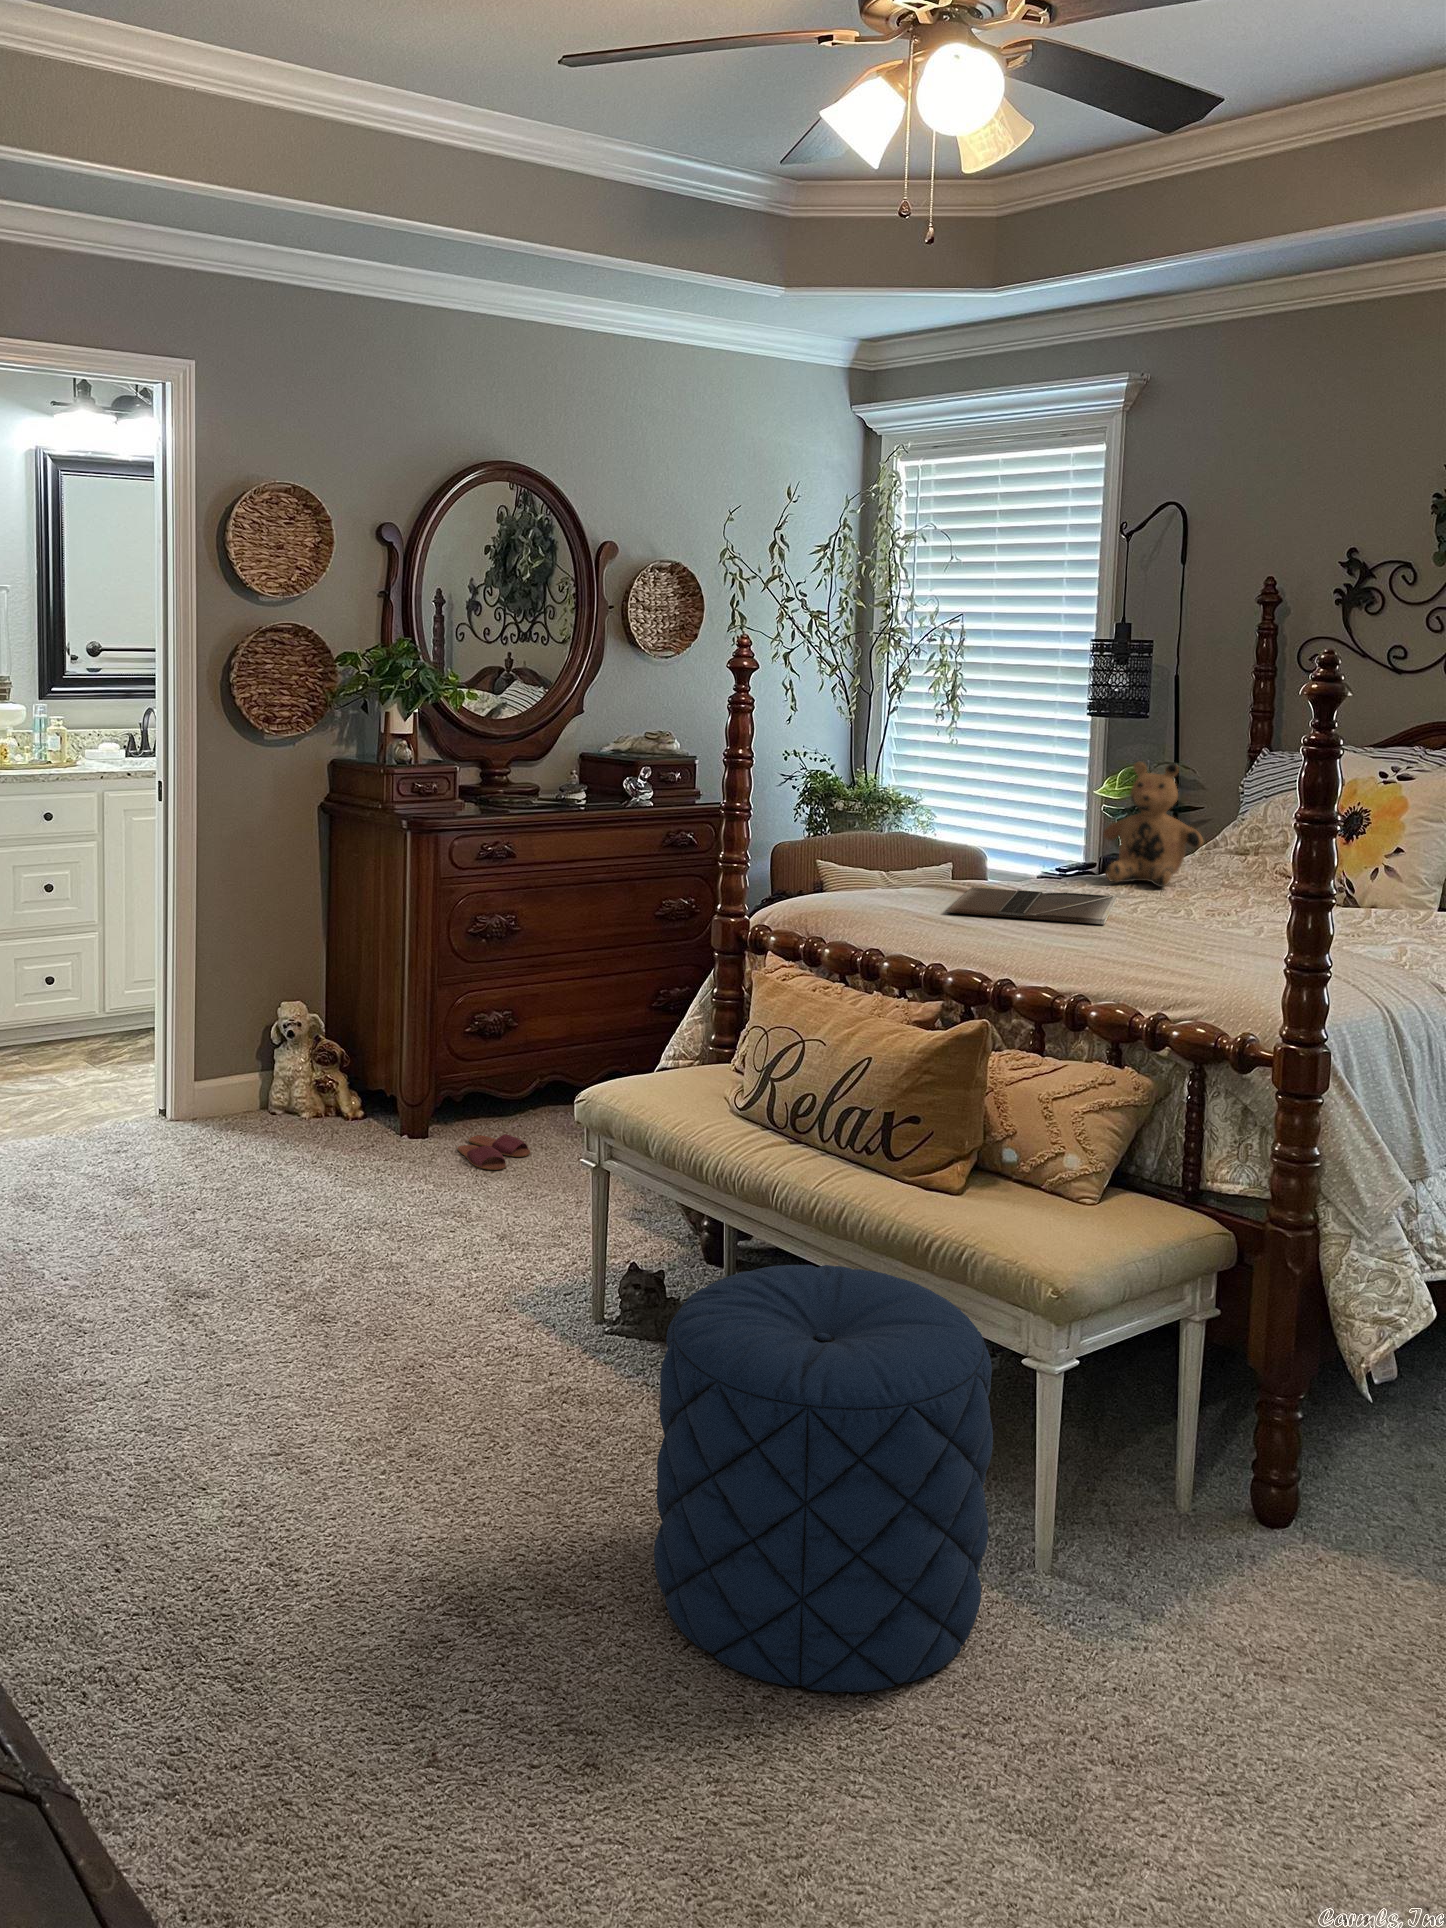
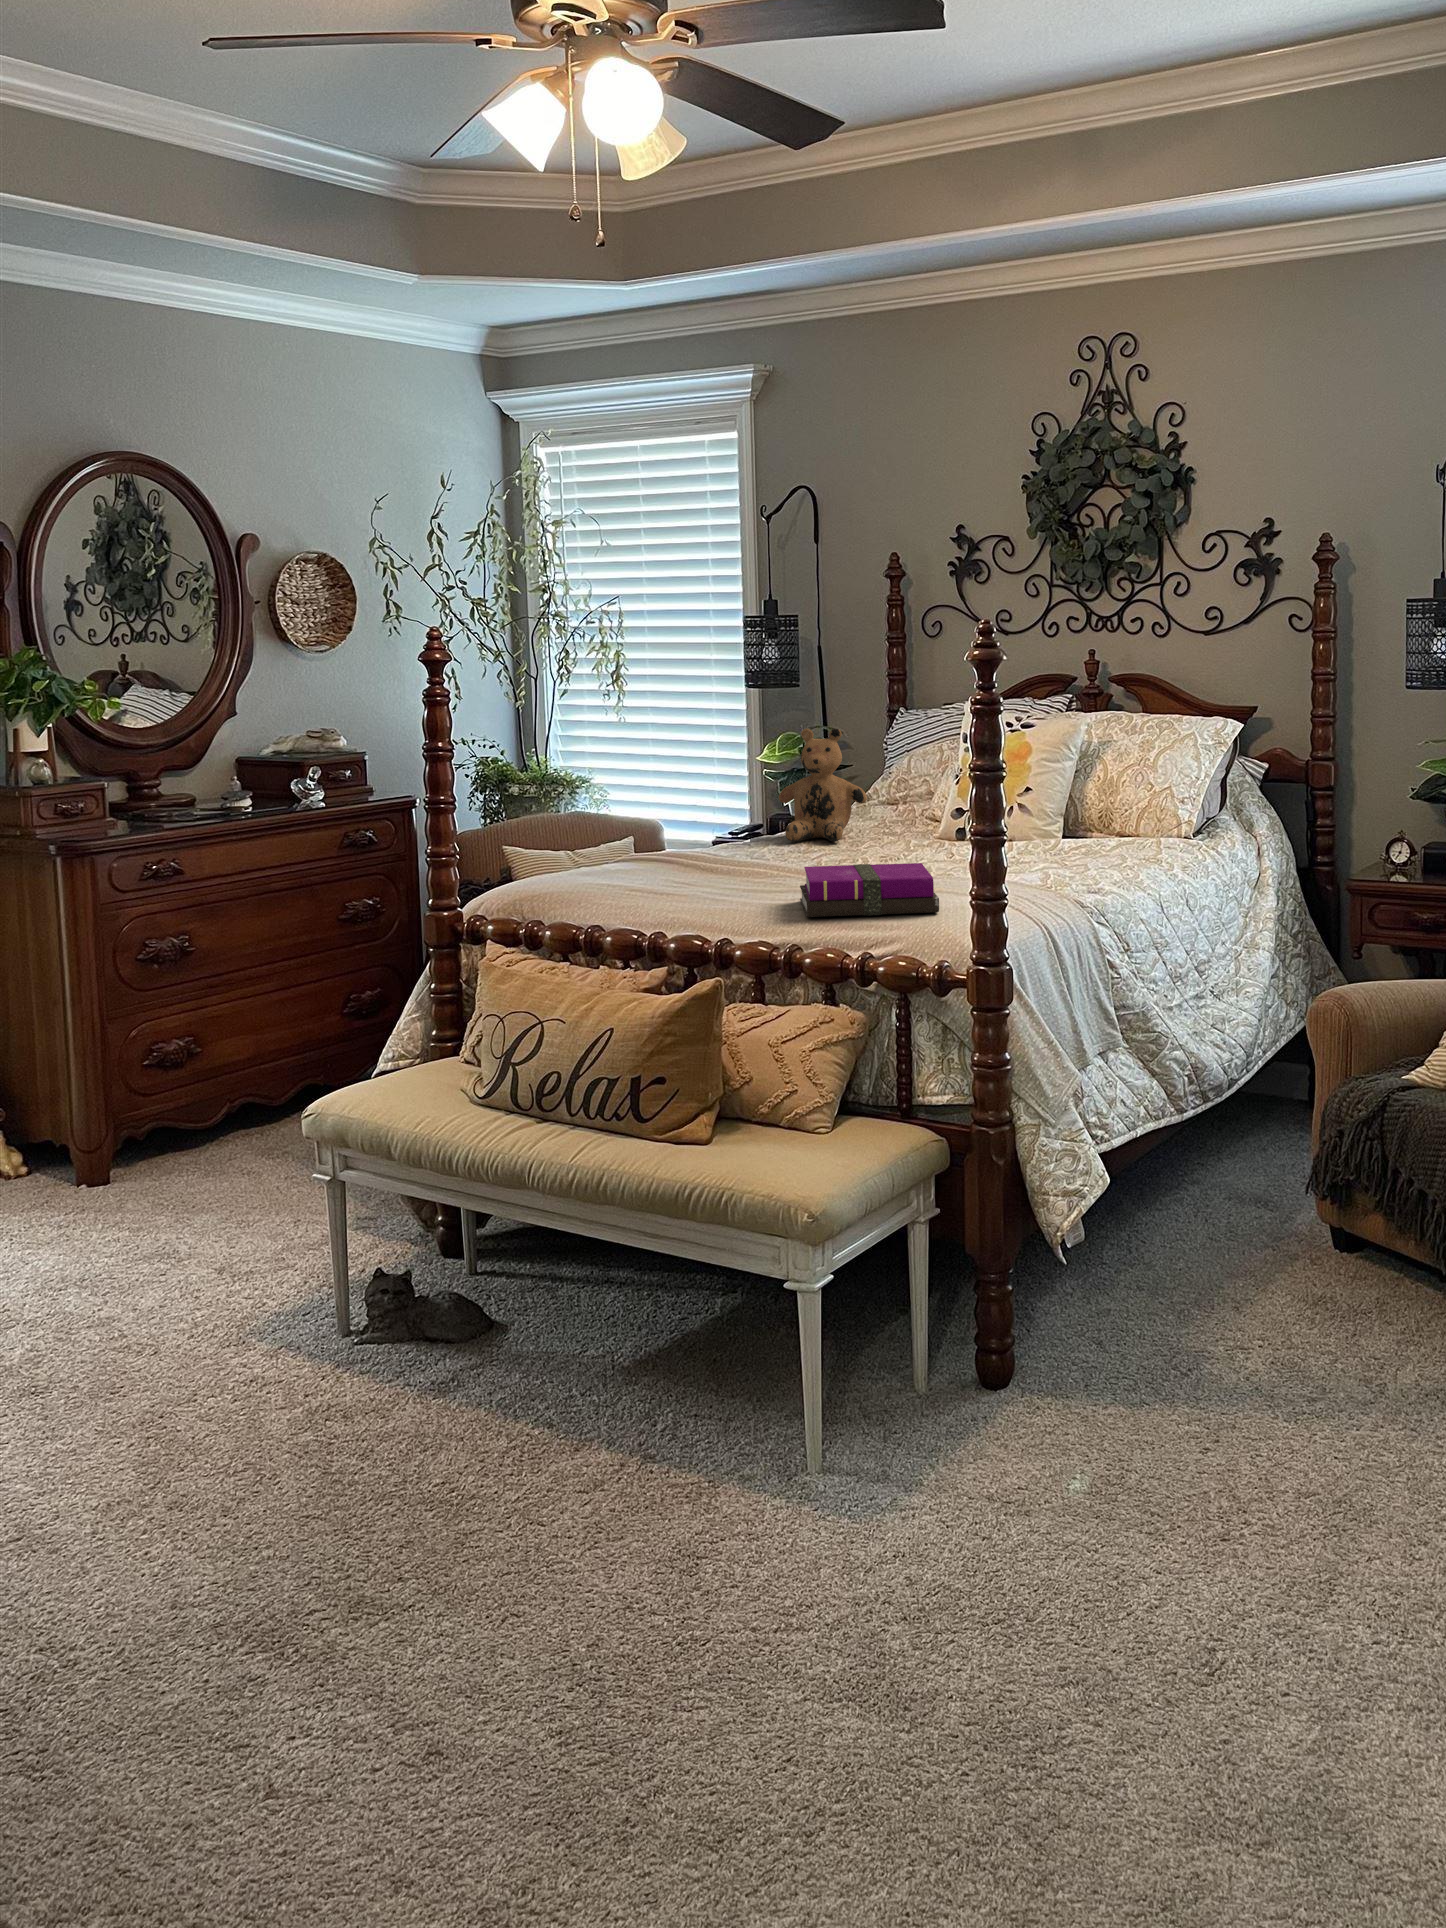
laptop: present [946,887,1116,925] -> none [653,854,800,883]
notebook: none [1100,910,1257,976] -> present [800,863,939,917]
slippers: present [458,1134,530,1170] -> none [148,1163,231,1203]
pouf: present [654,1265,993,1692] -> none [454,1227,772,1630]

